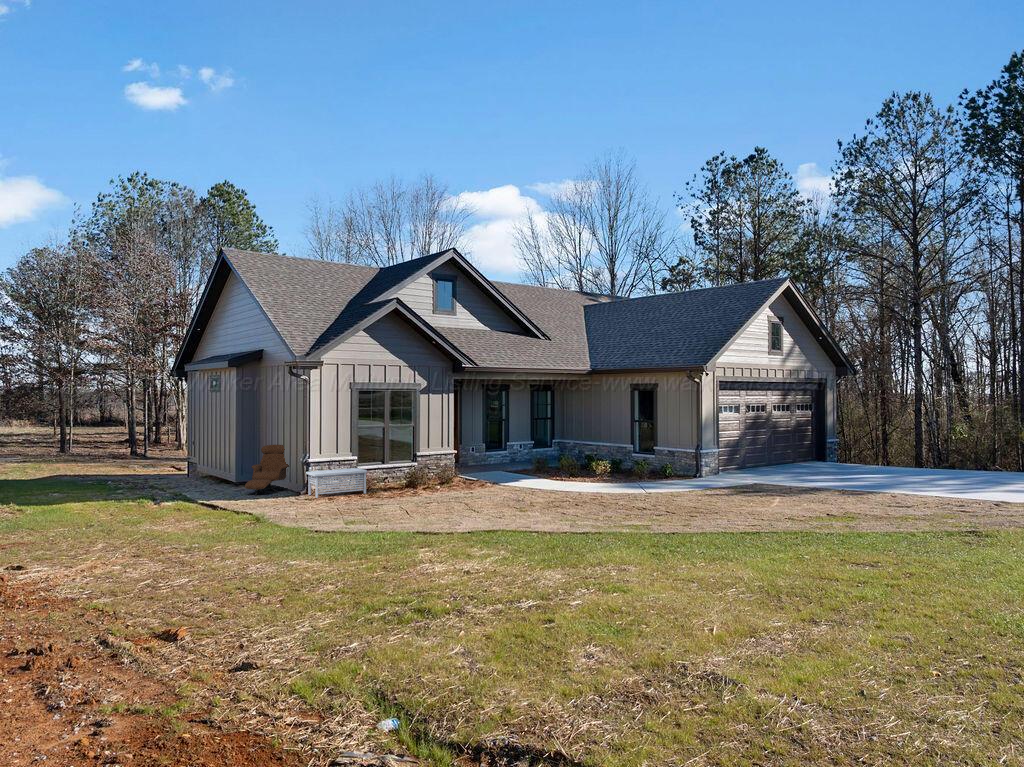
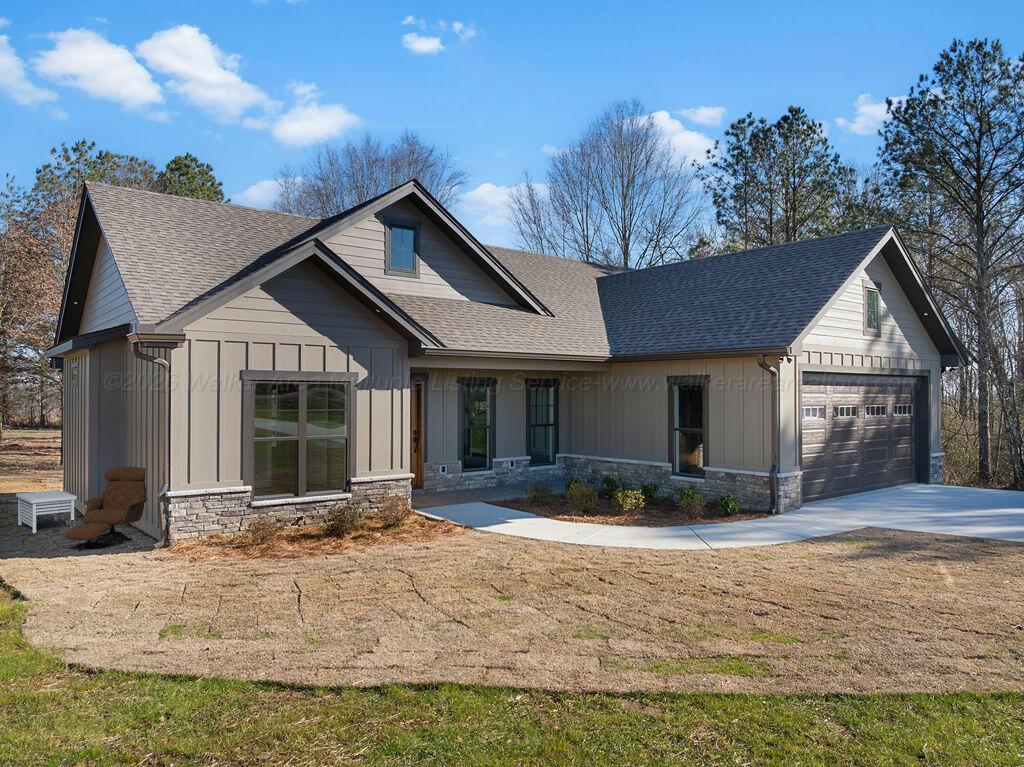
storage bench: present [306,468,367,498] -> present [16,490,77,533]

